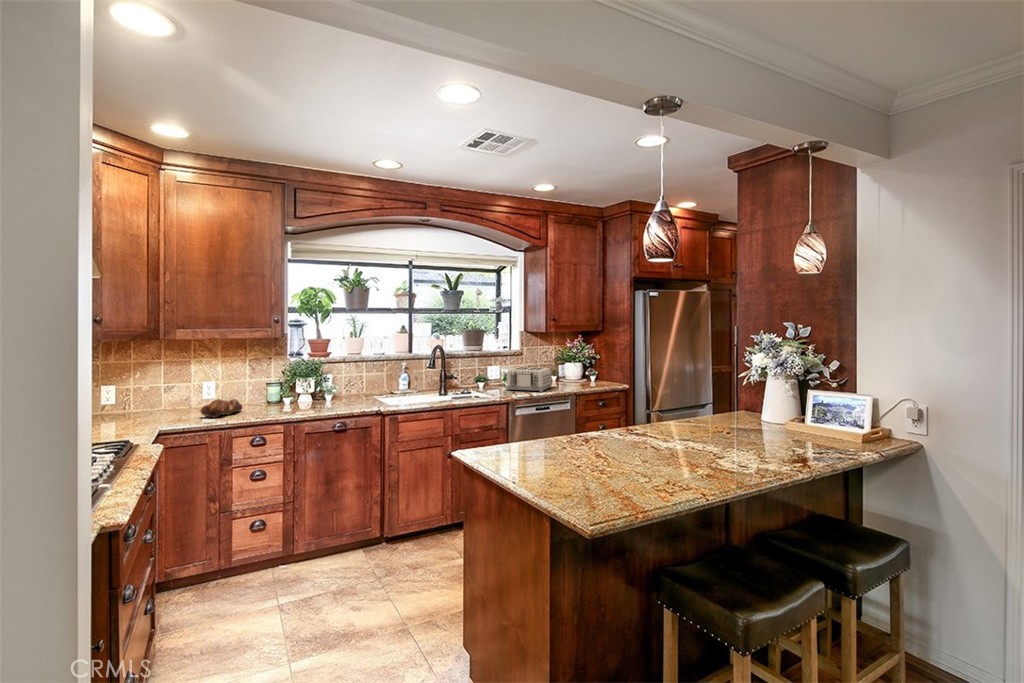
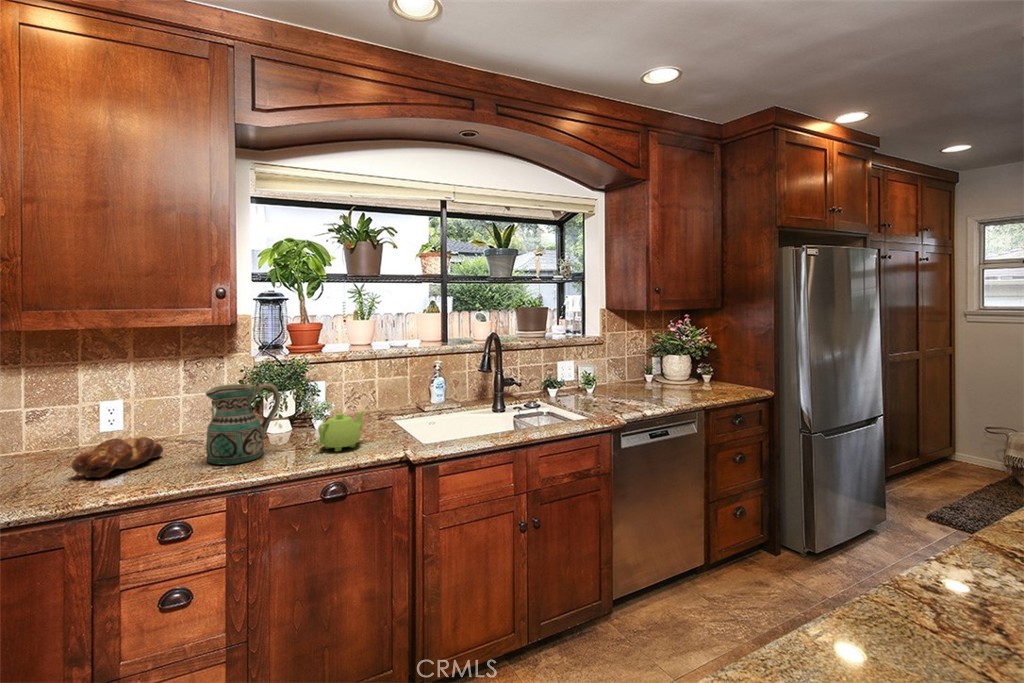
toaster: present [506,367,551,392] -> none [593,363,656,404]
ceramic pitcher: none [268,370,308,414] -> present [206,382,280,464]
teapot: none [328,388,356,410] -> present [317,410,365,451]

